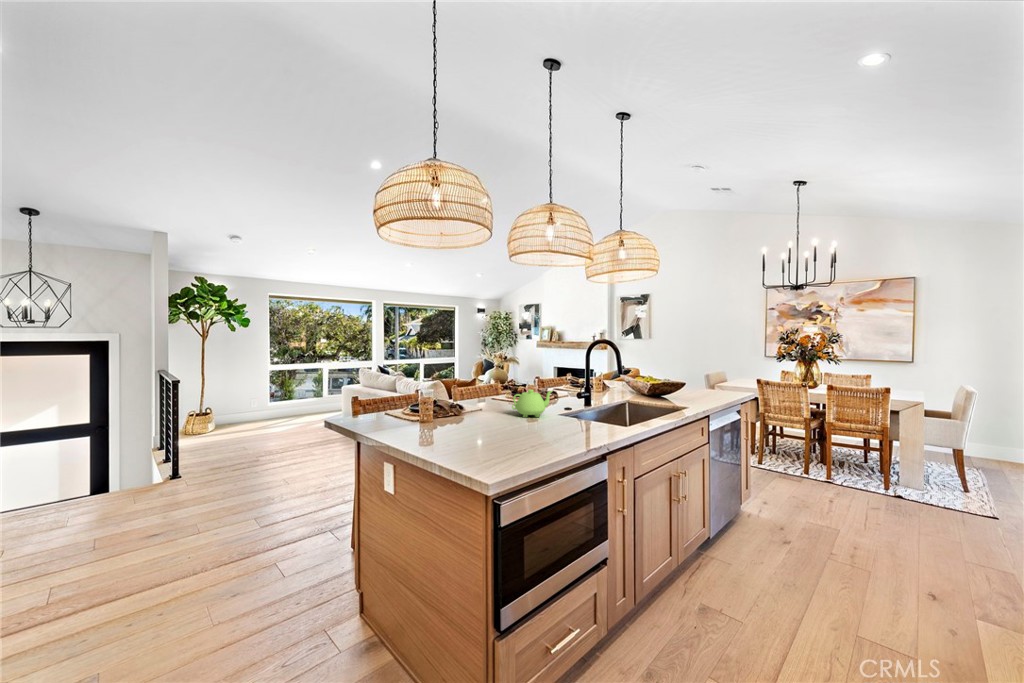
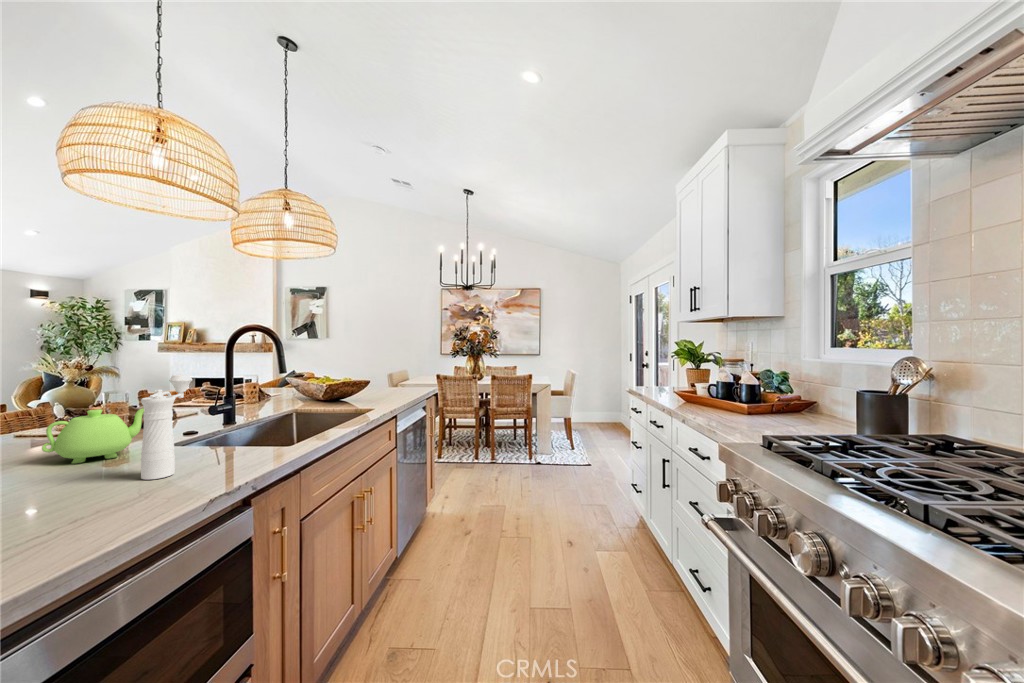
pepper mill: none [554,374,575,433] -> present [141,375,192,480]

